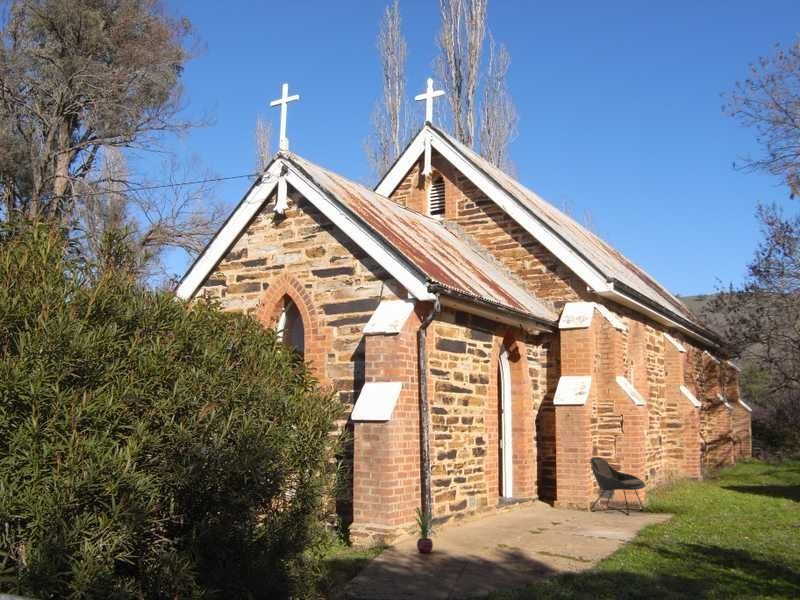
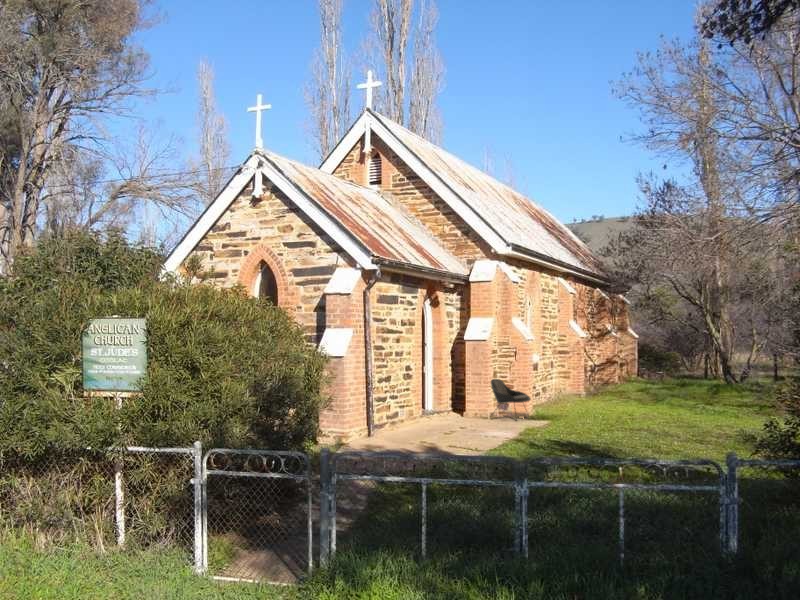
decorative plant: present [408,507,437,553] -> none [351,415,385,446]

